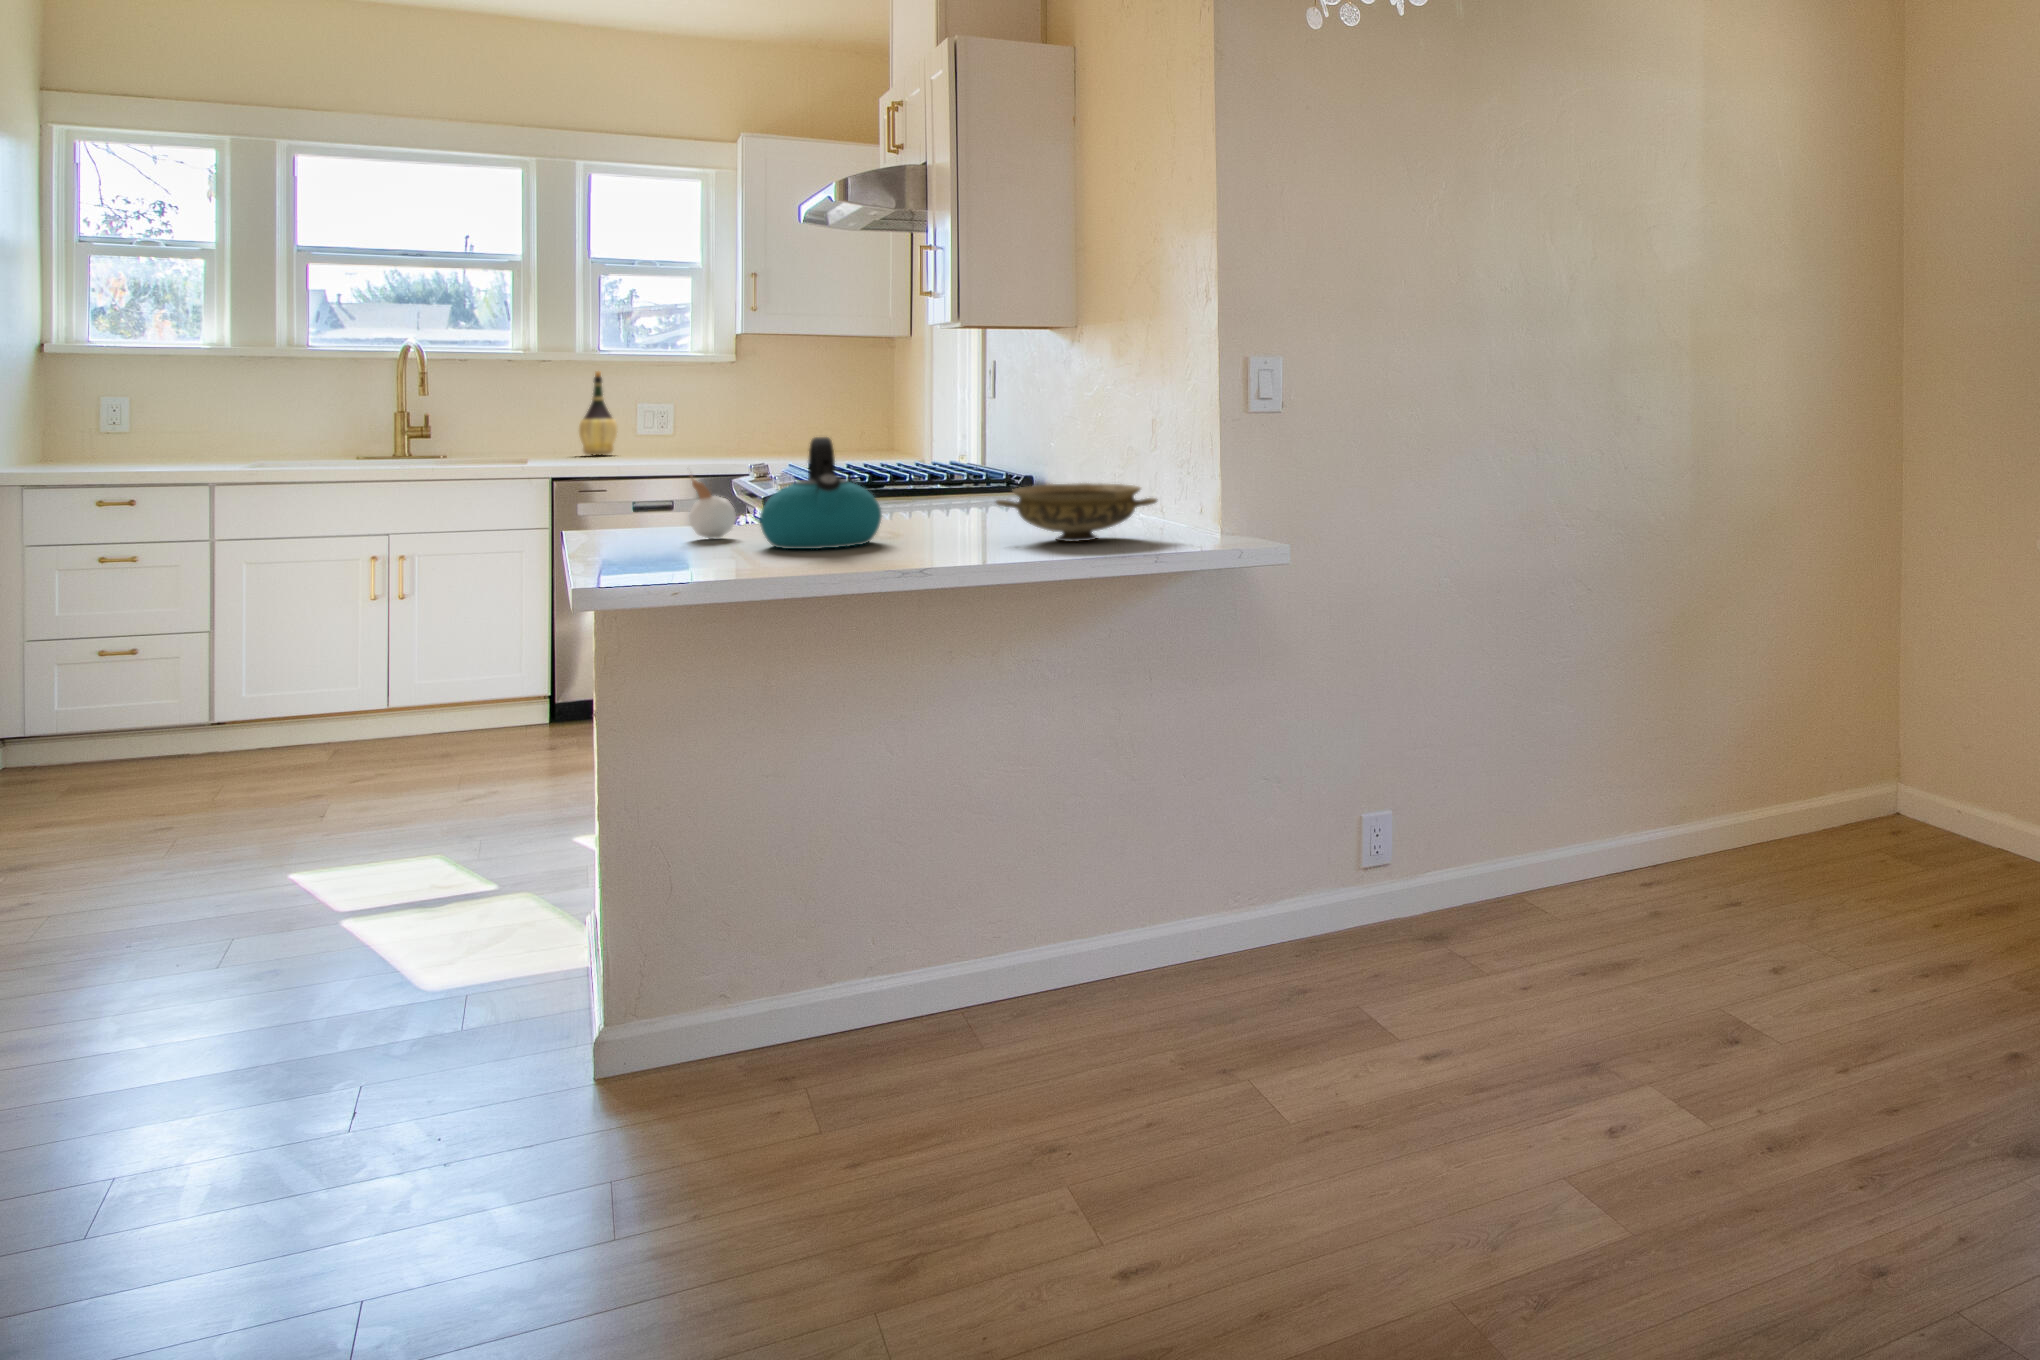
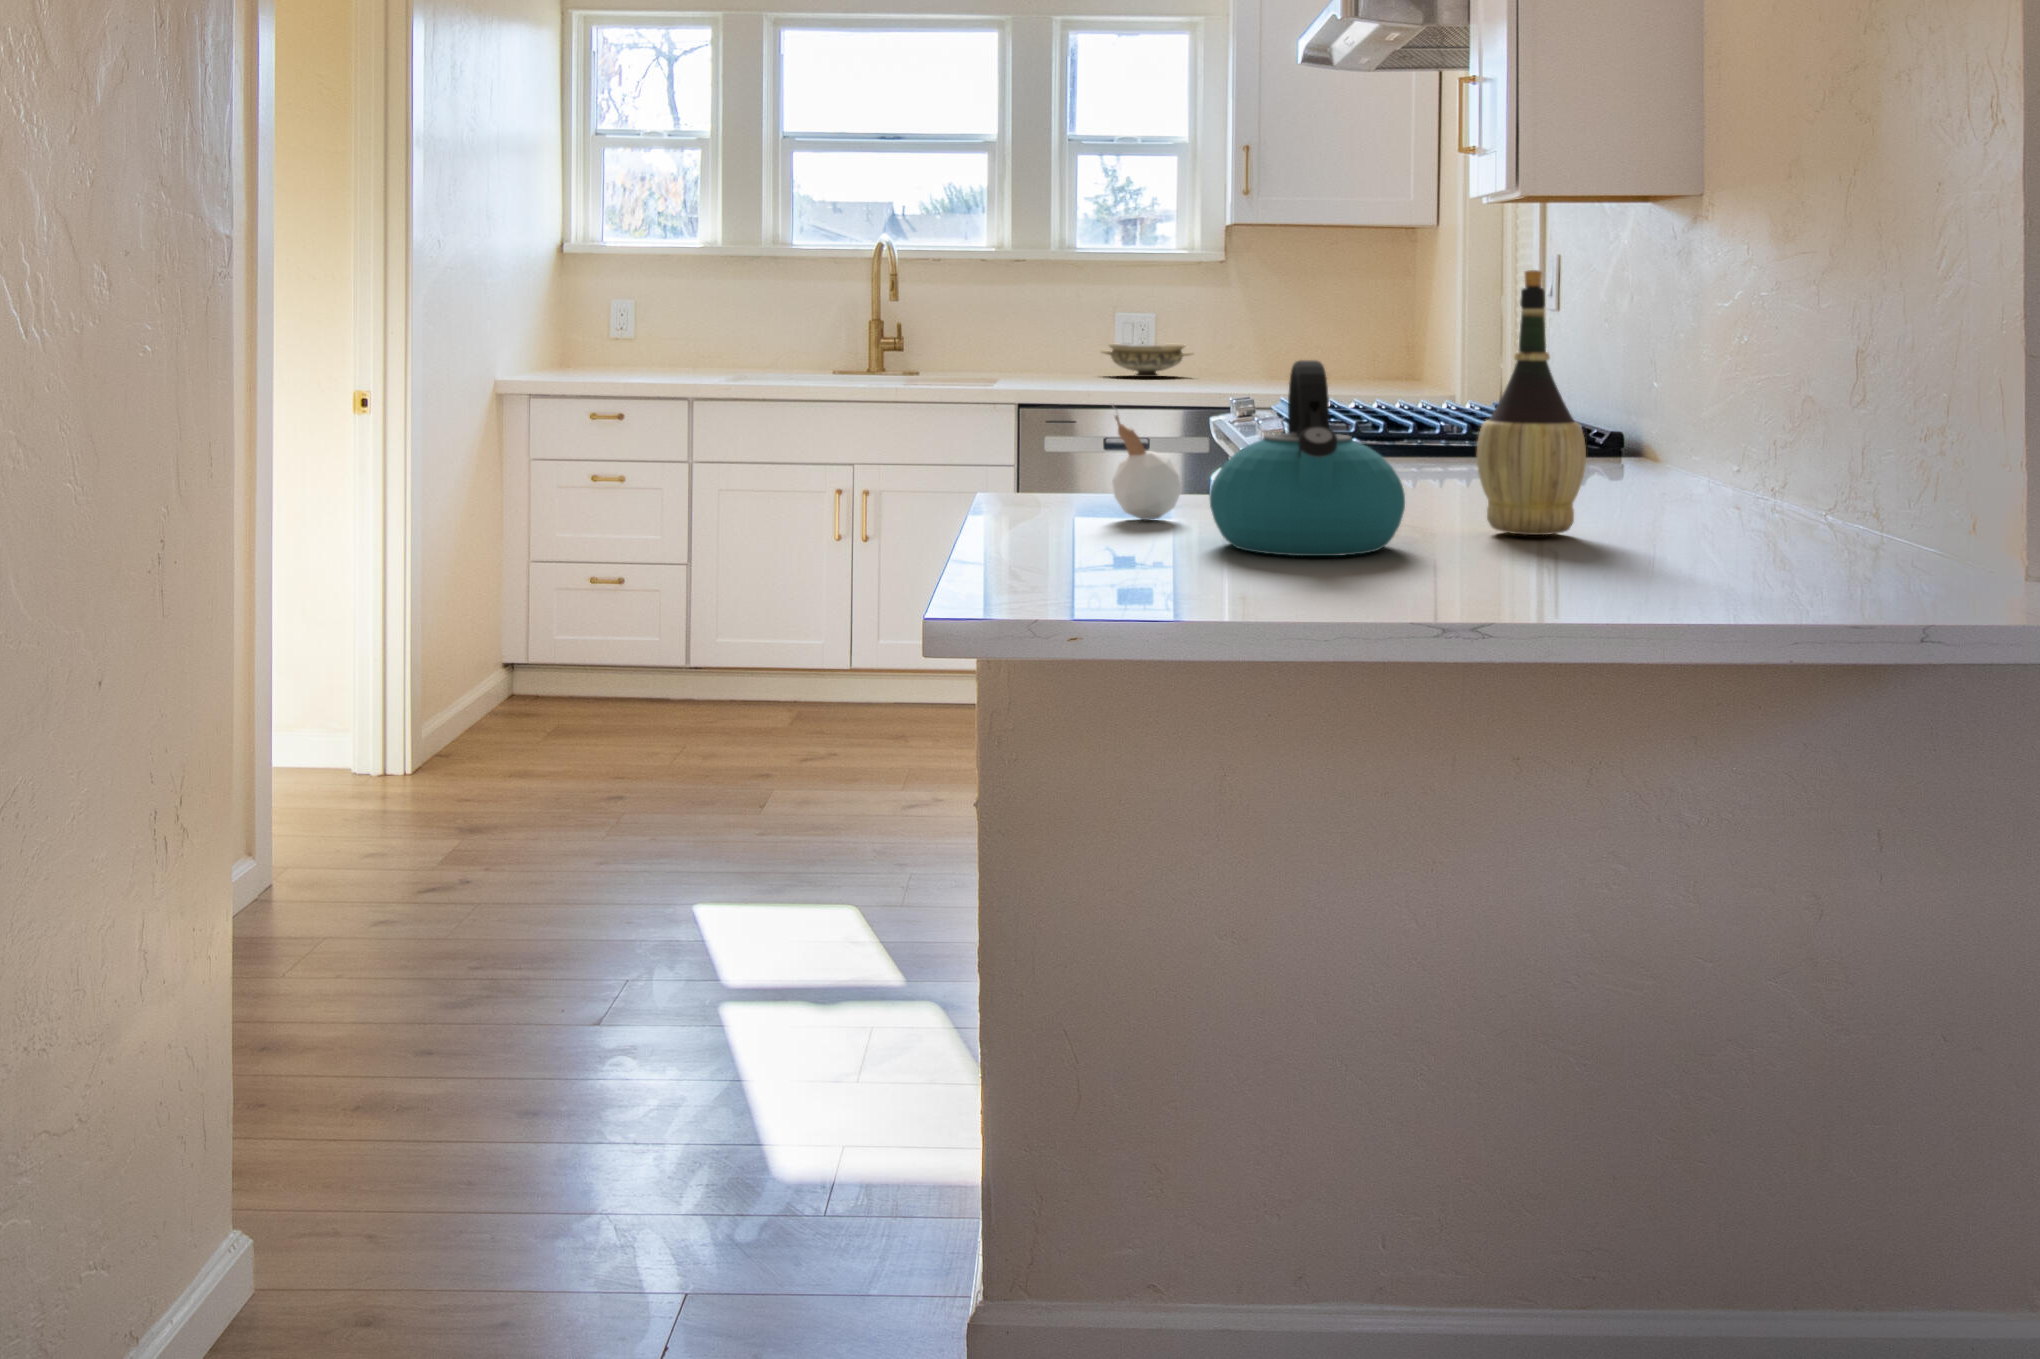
wine bottle: present [579,371,617,455] -> present [1477,270,1586,535]
ceramic bowl: present [996,483,1157,542] -> present [1101,343,1193,377]

